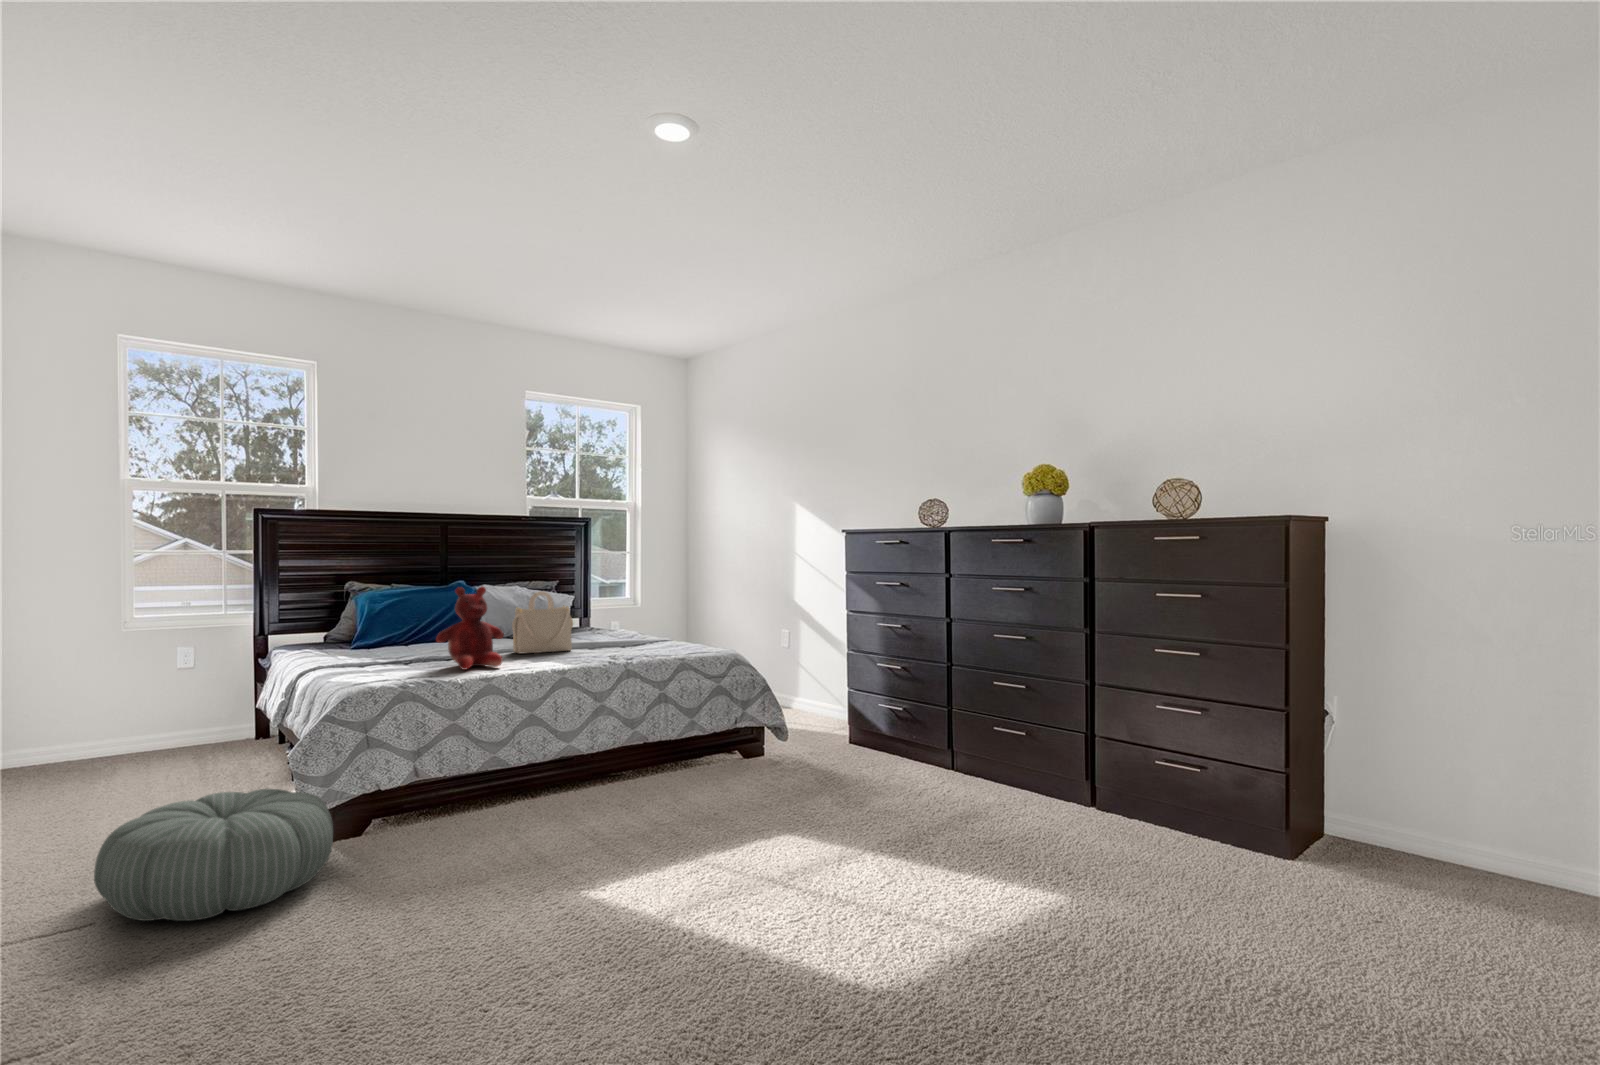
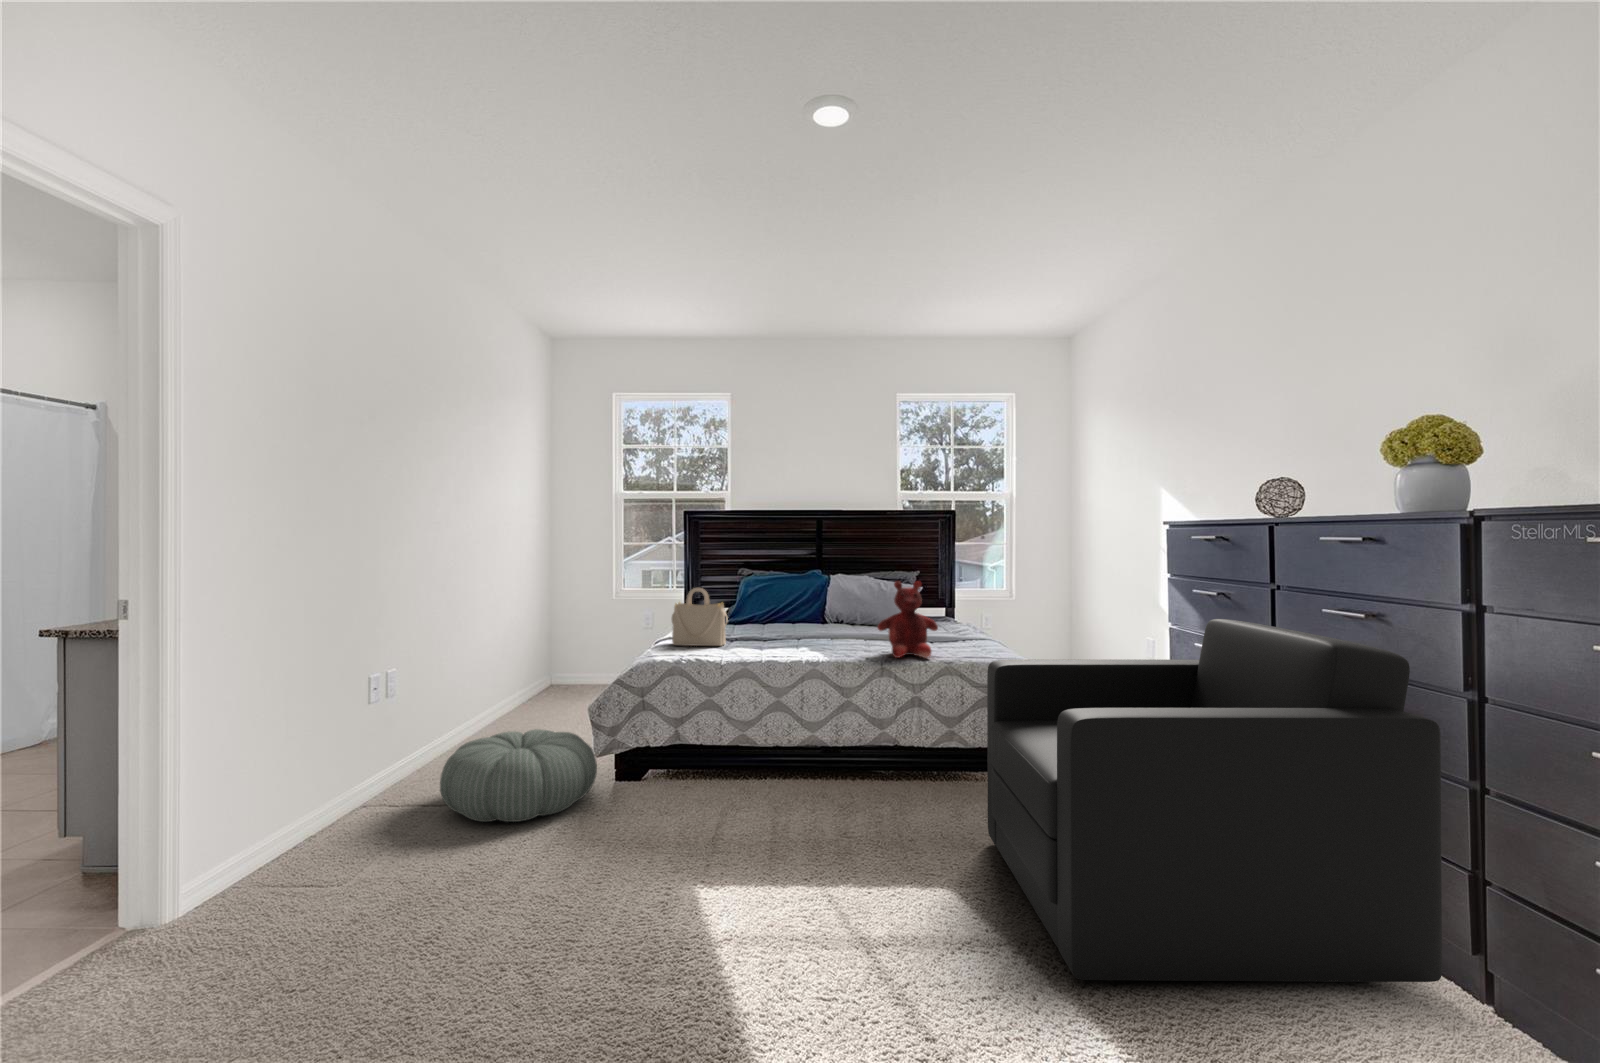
teddy bear: present [436,587,504,670] -> present [878,581,938,658]
handbag: present [512,591,573,654] -> present [672,588,728,646]
armchair: none [774,598,1089,861] -> present [987,619,1442,982]

